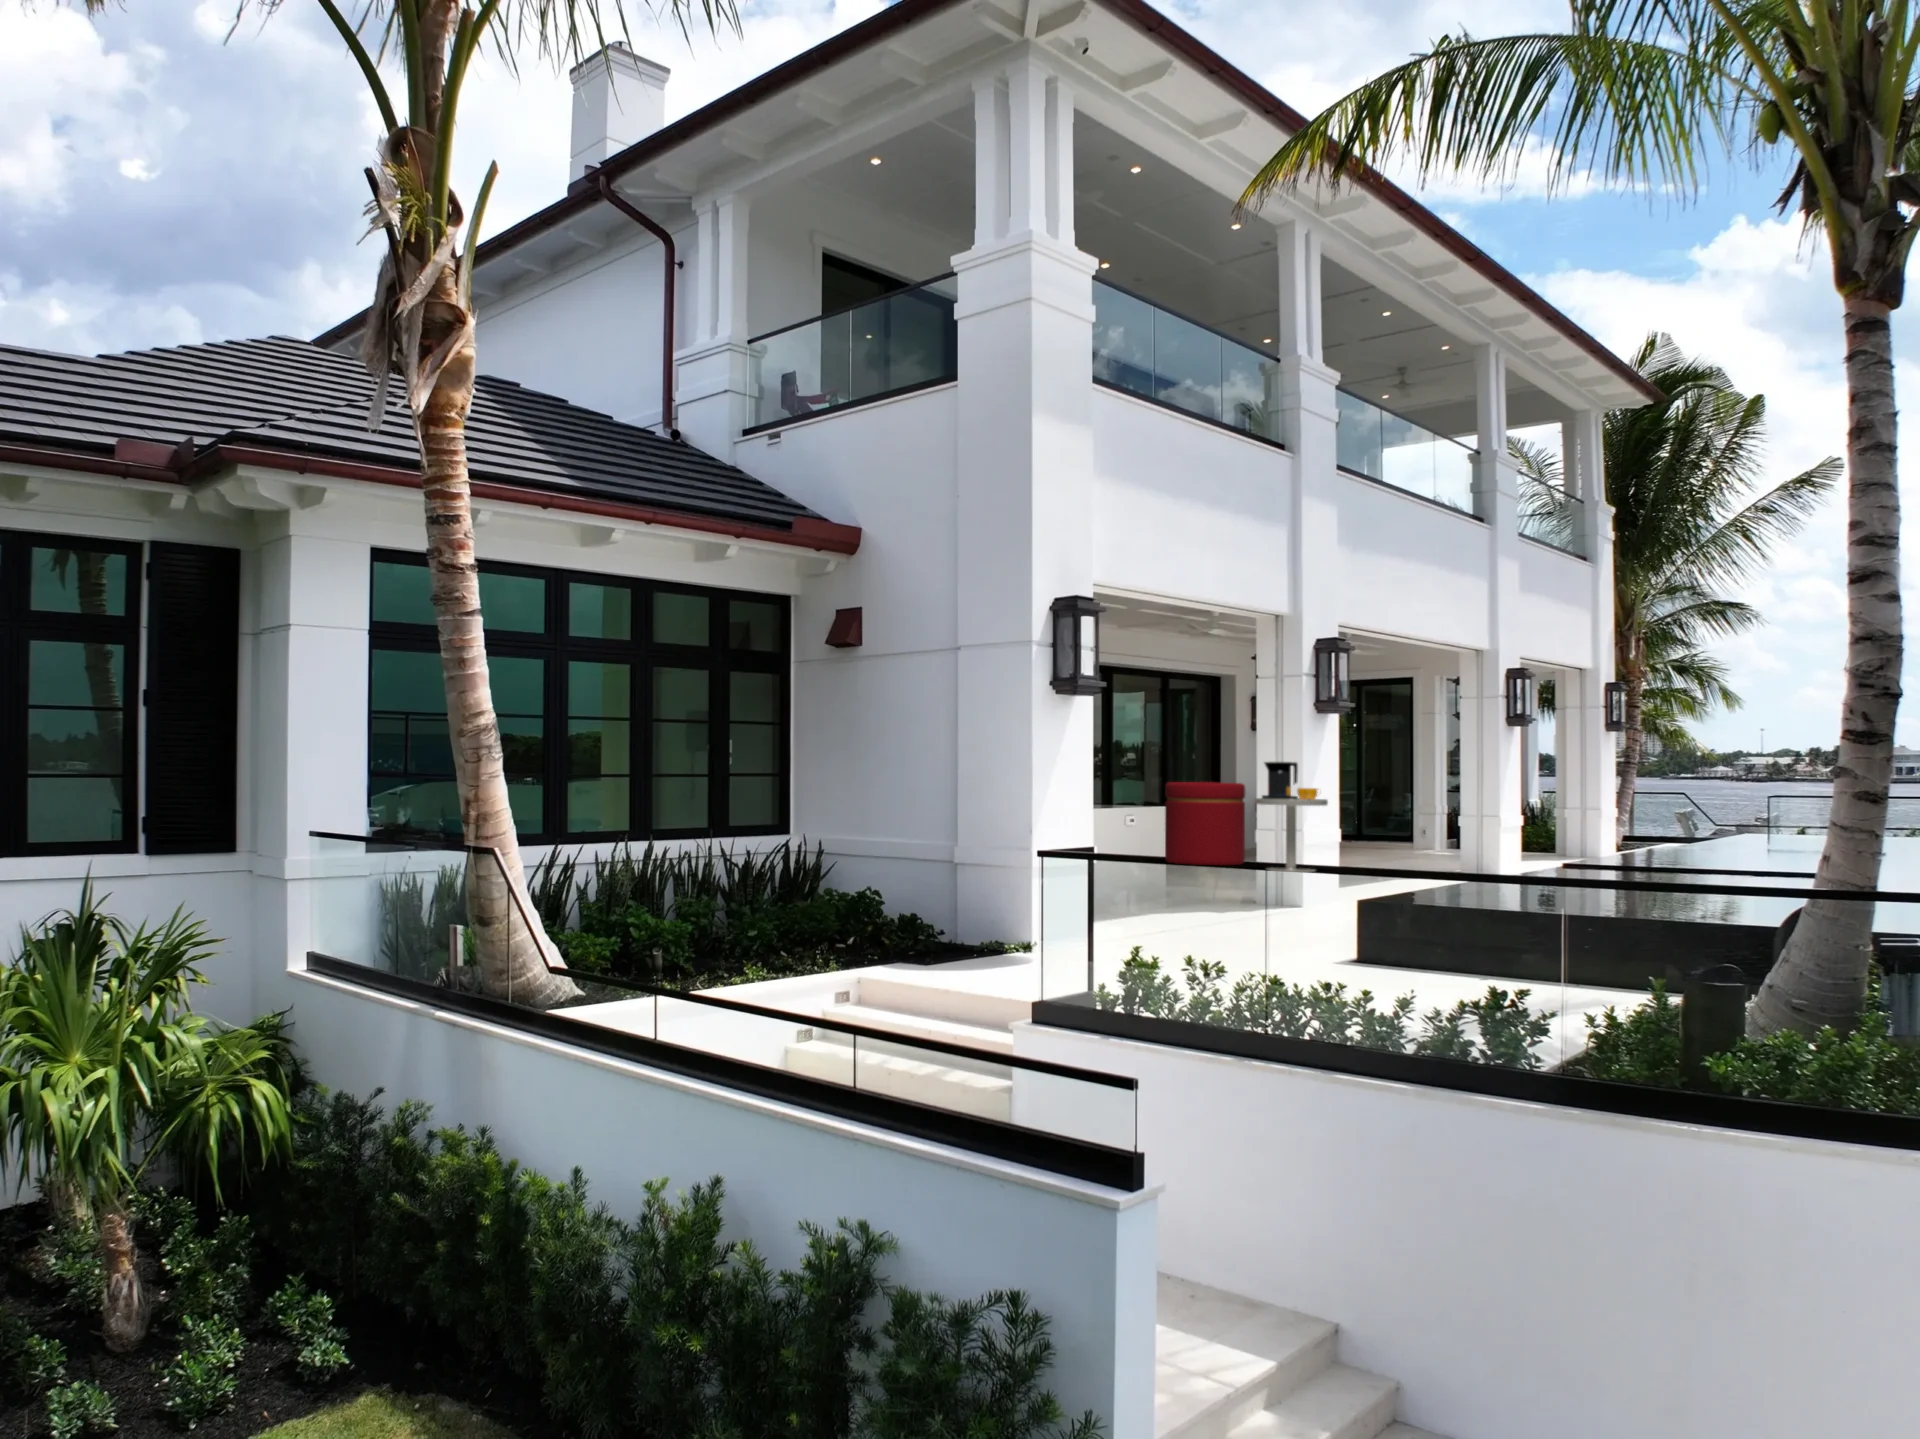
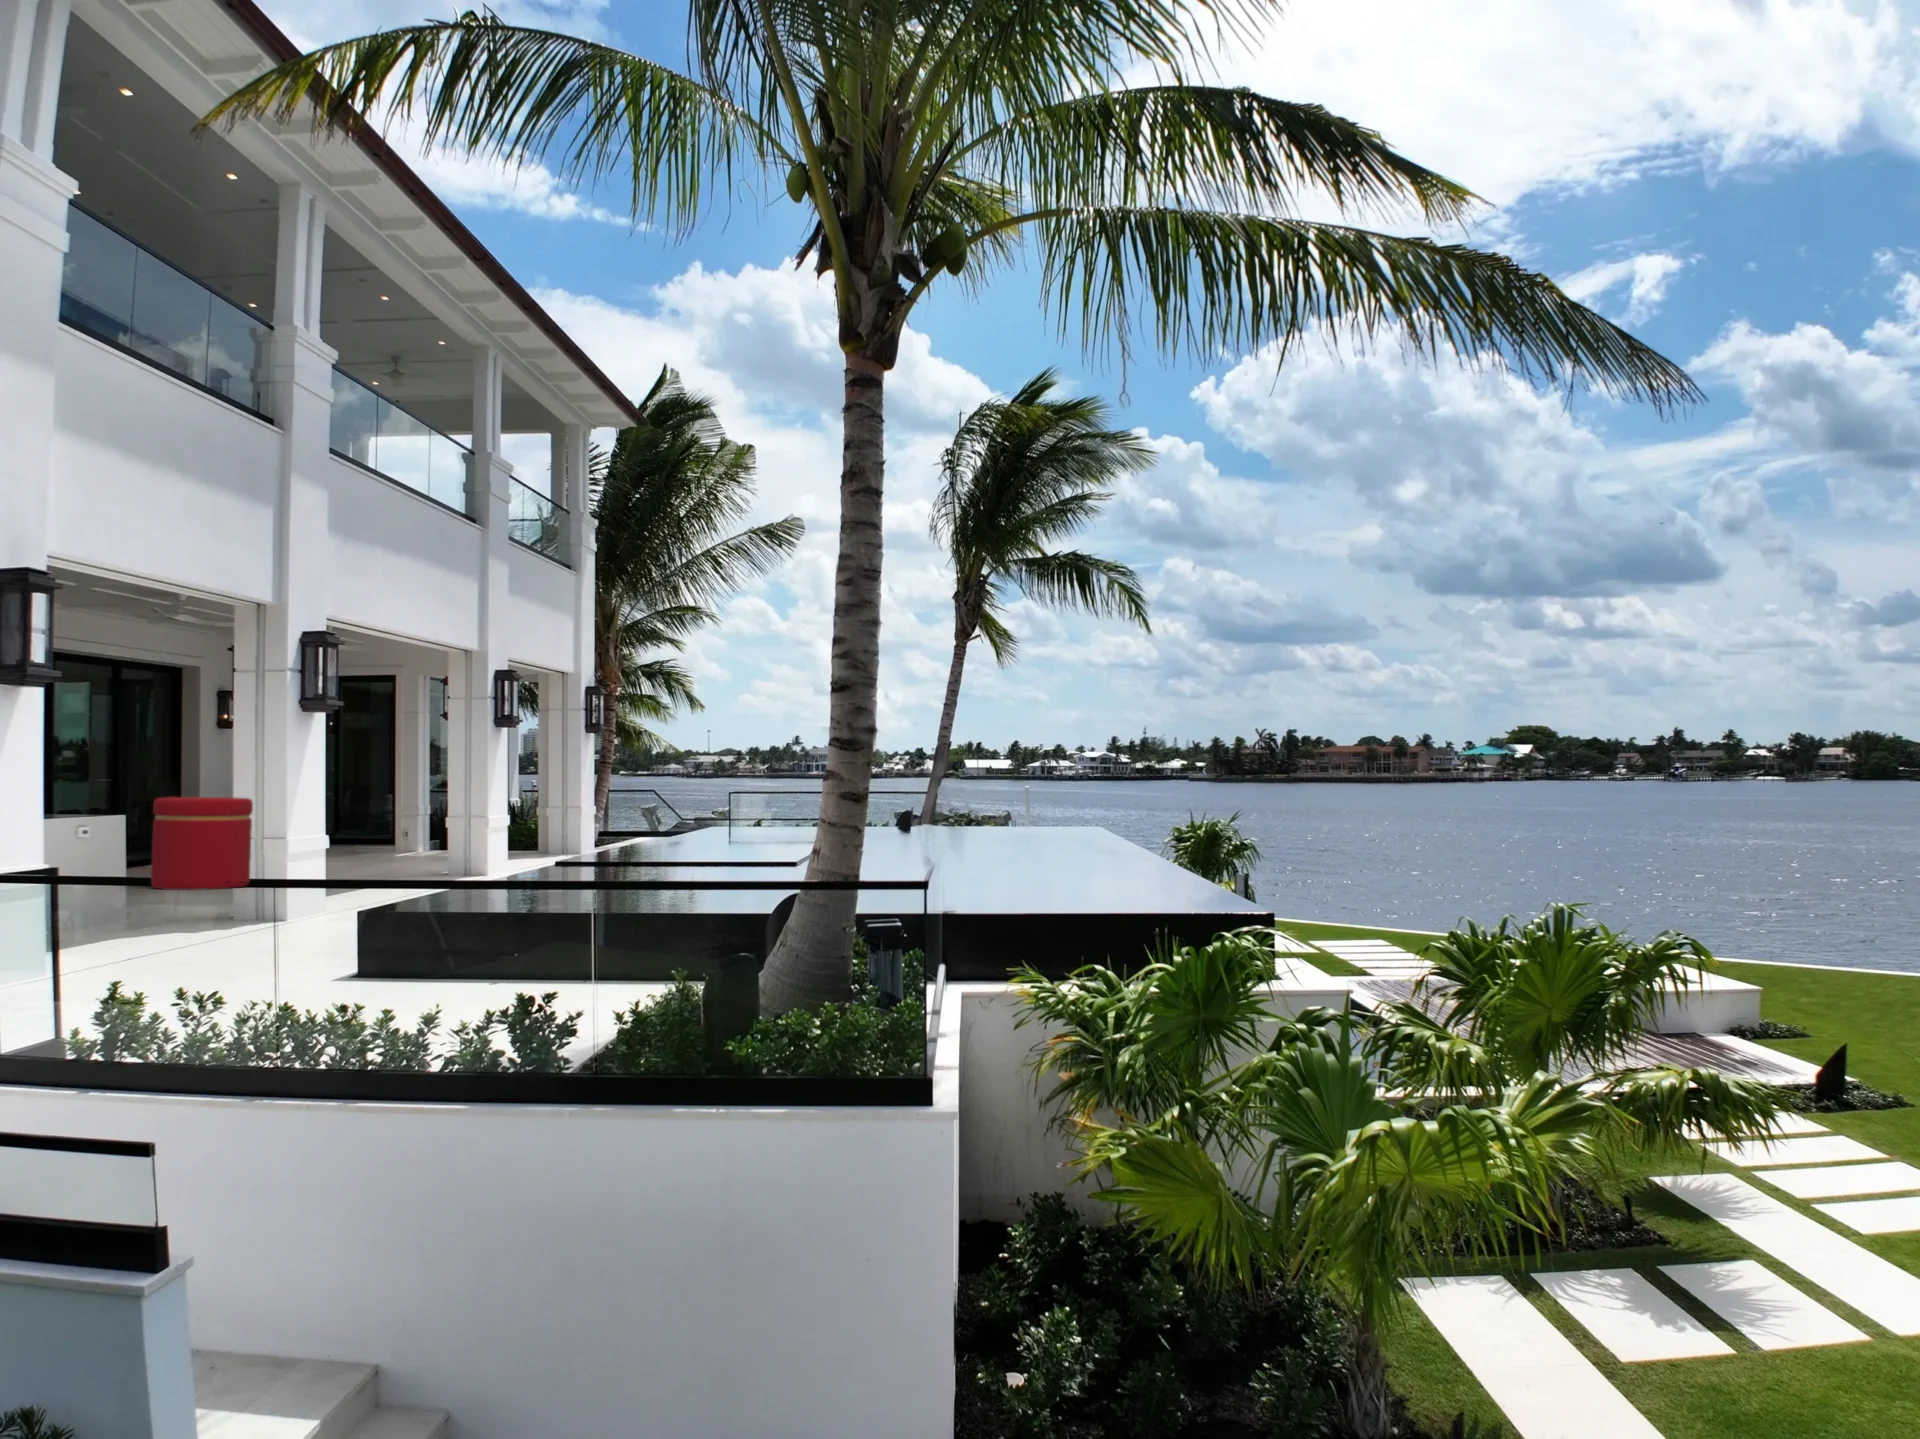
side table: present [1255,762,1328,872] -> none [269,777,351,893]

